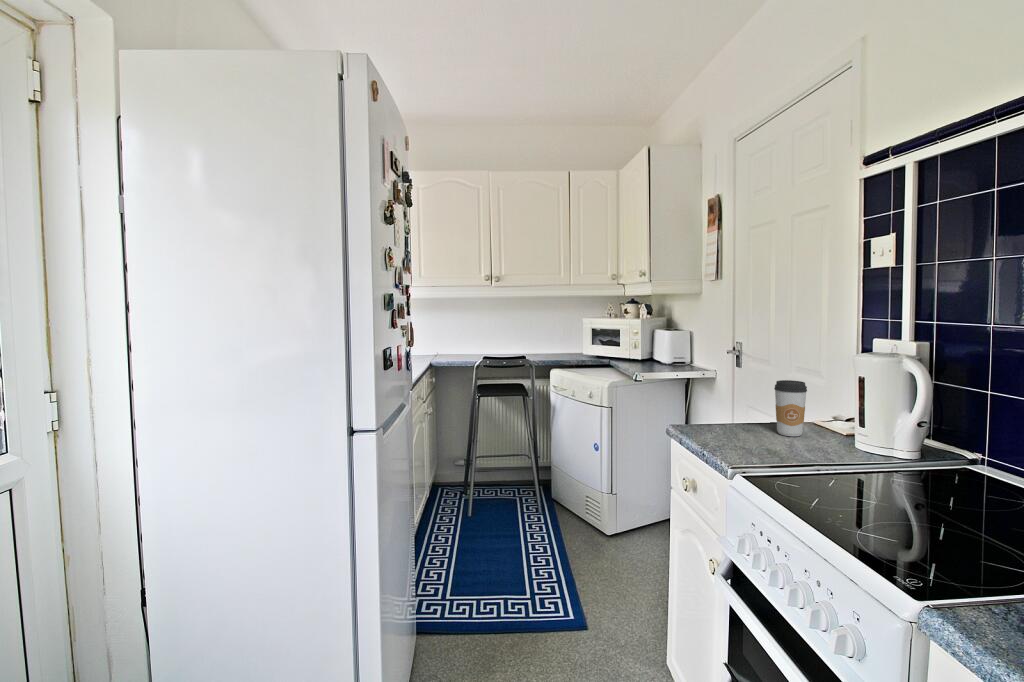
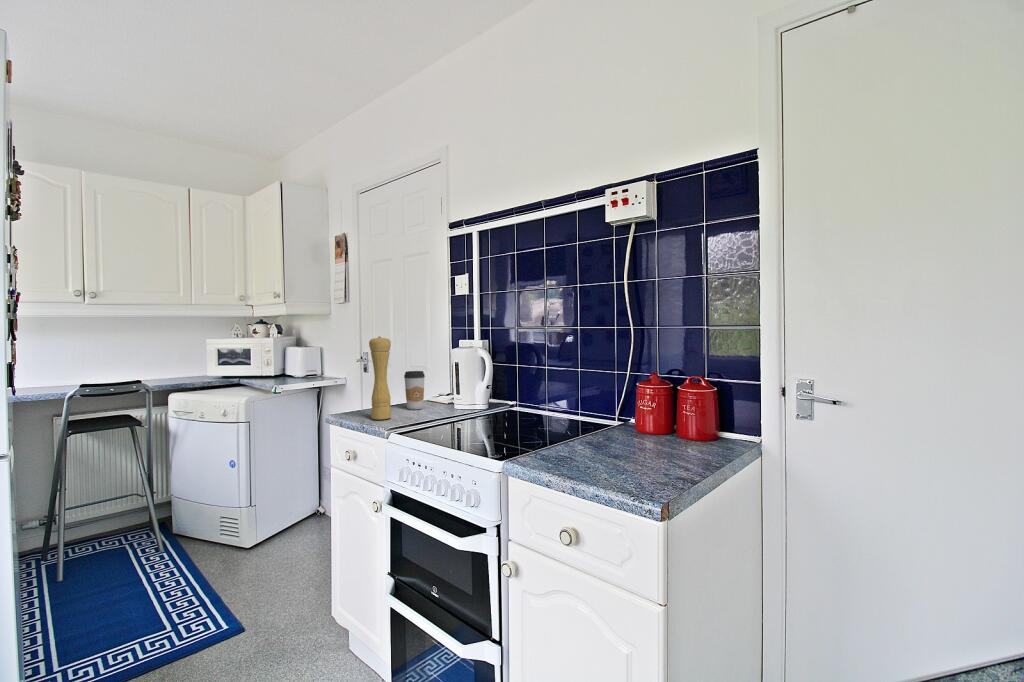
pepper mill: none [719,334,751,448] -> present [369,337,391,420]

